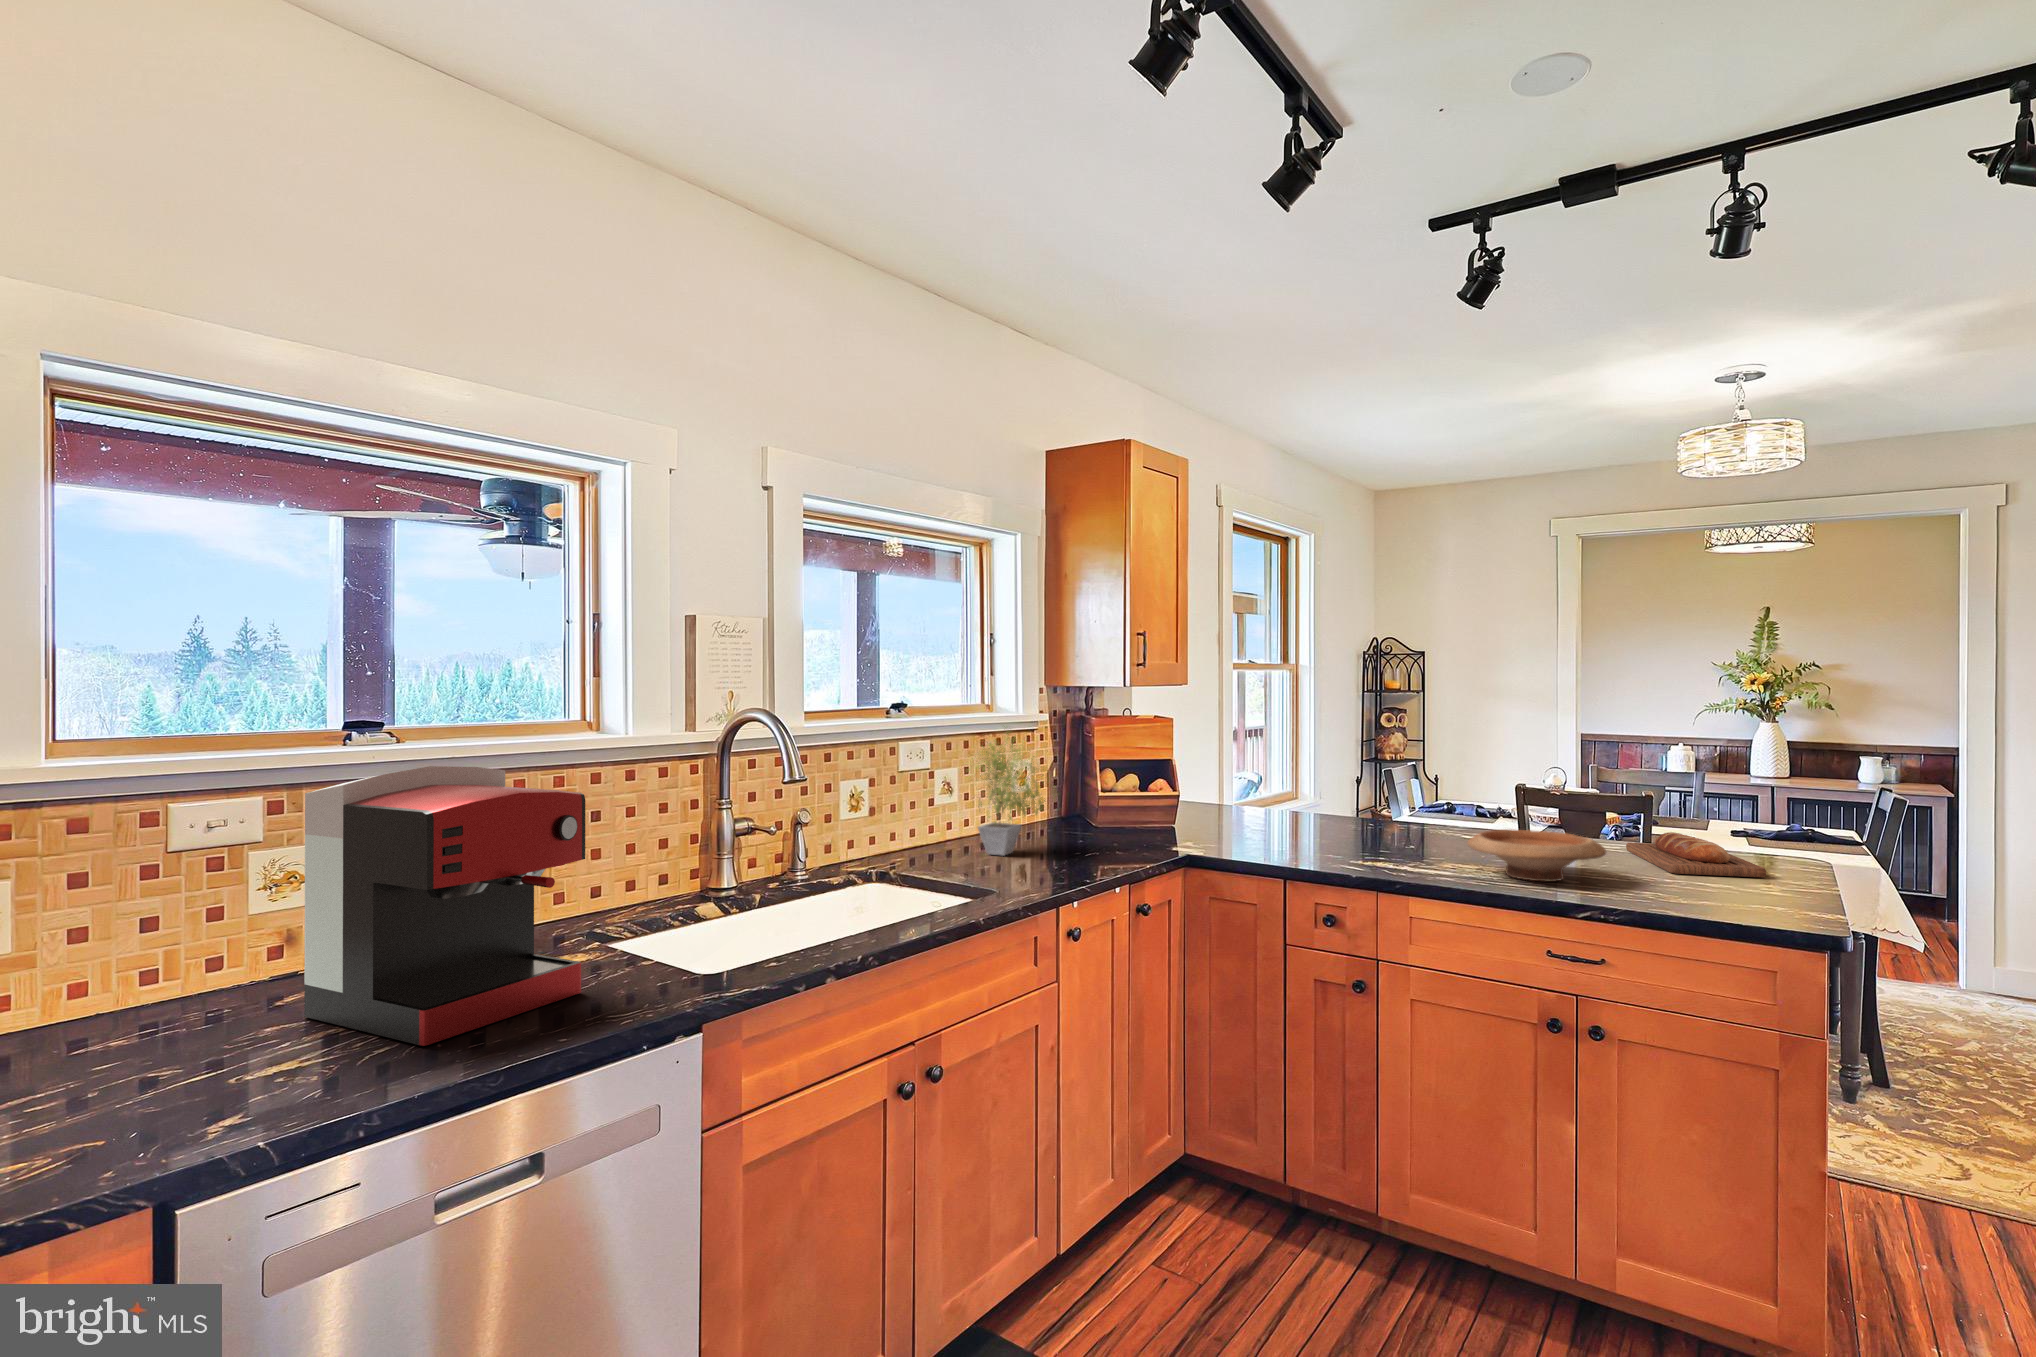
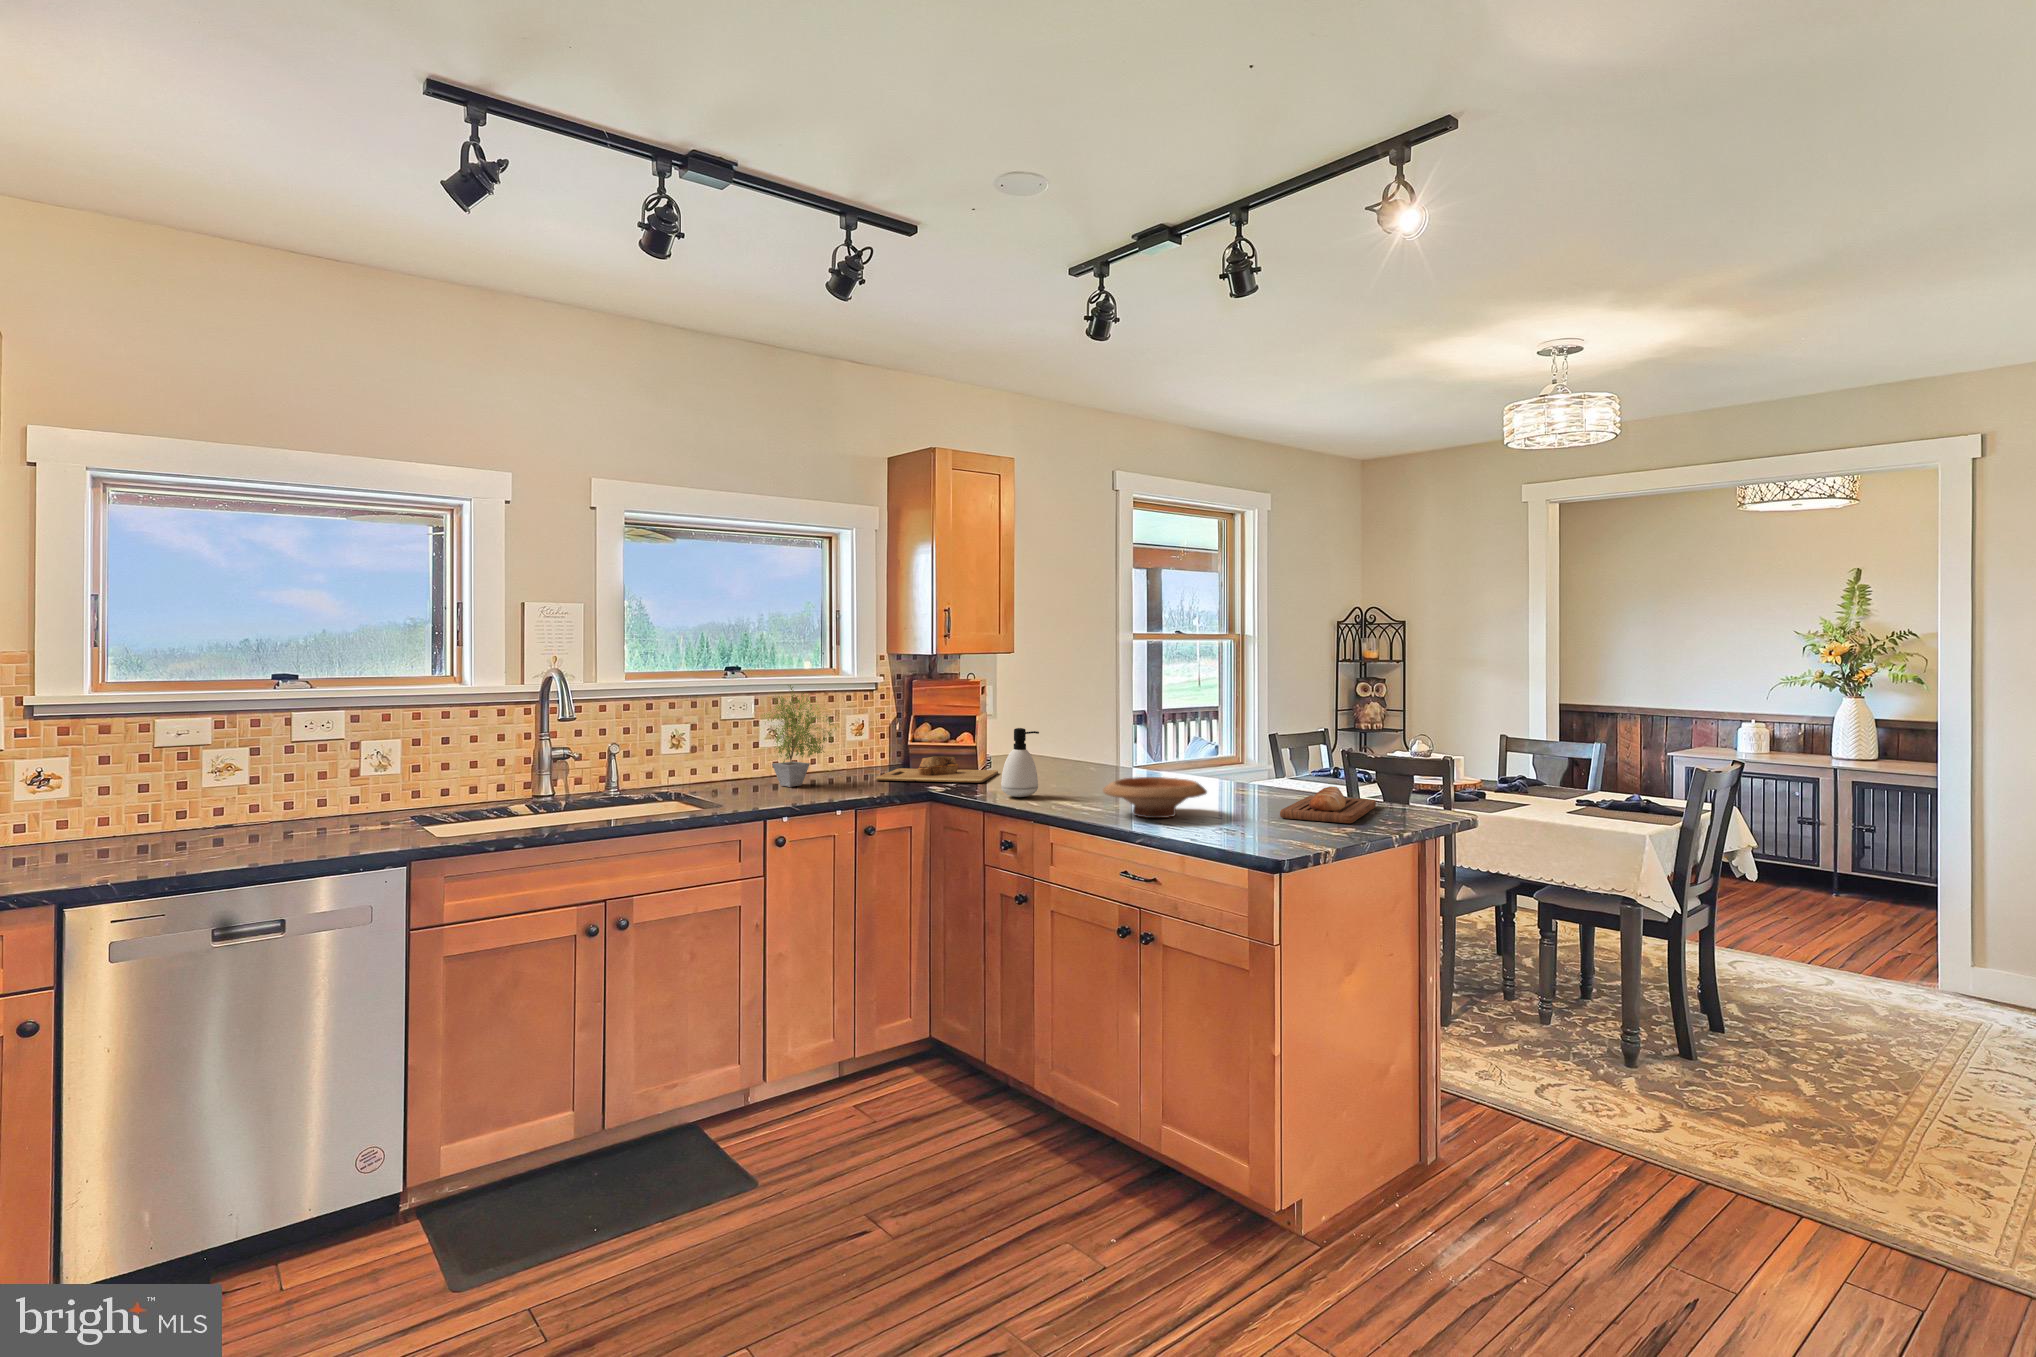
coffee maker: present [304,766,585,1046] -> none [205,701,359,855]
soap dispenser: none [1289,774,1336,858] -> present [1001,728,1039,797]
cutting board: none [1072,809,1216,842] -> present [876,757,998,783]

